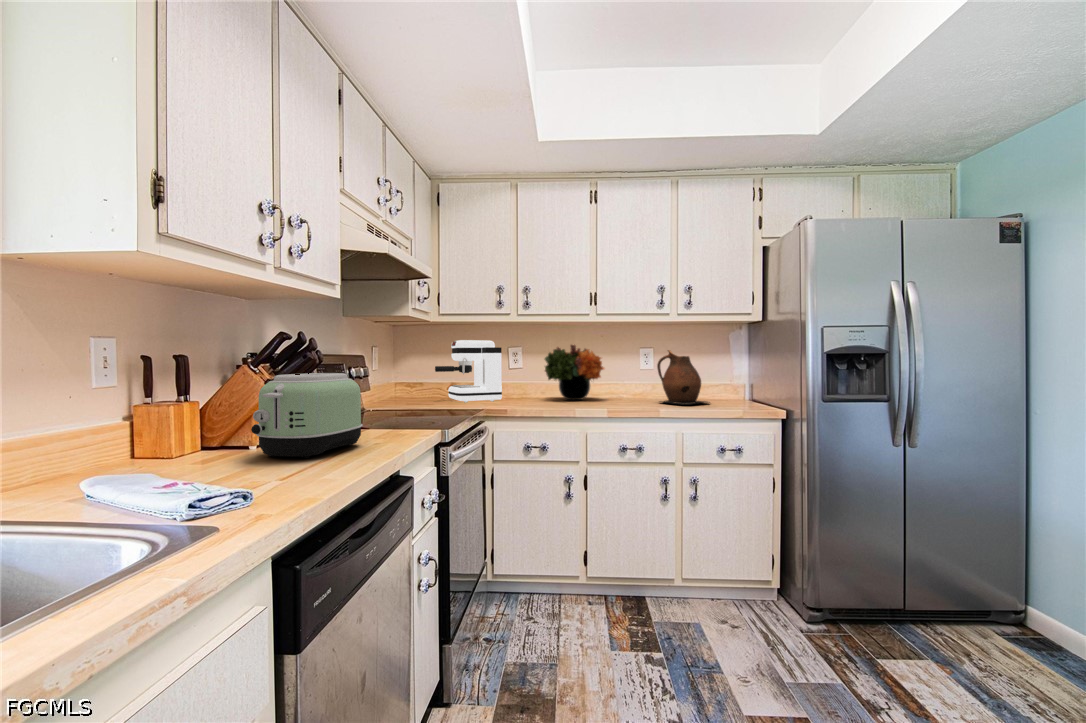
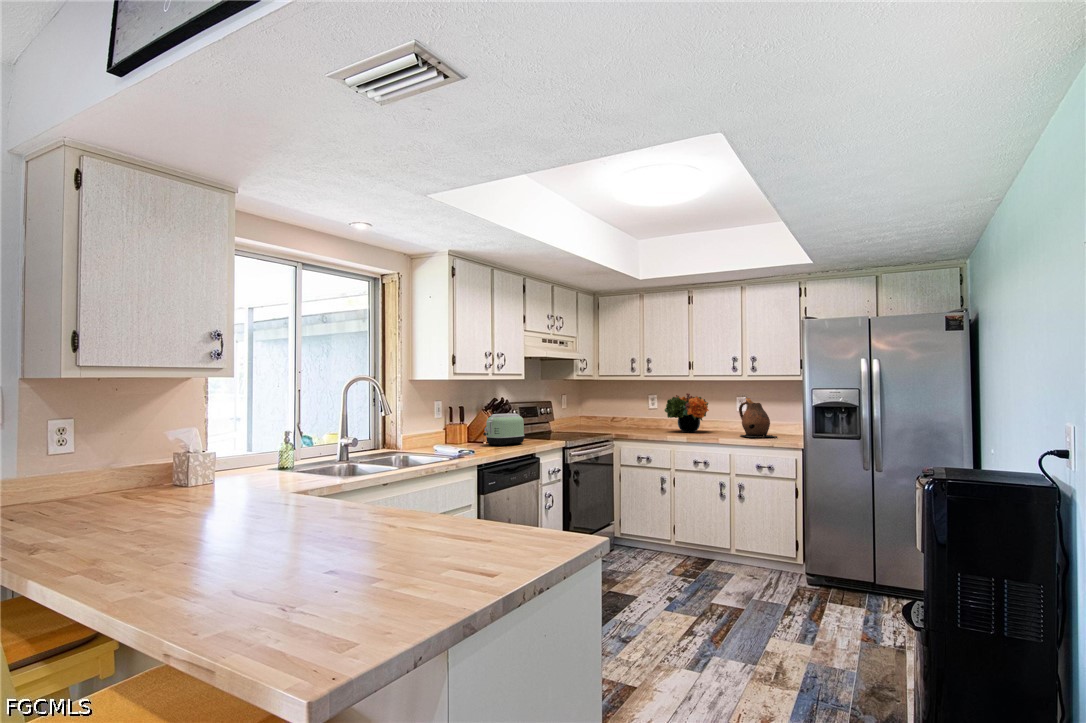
coffee maker: present [435,340,502,402] -> none [598,391,637,431]

